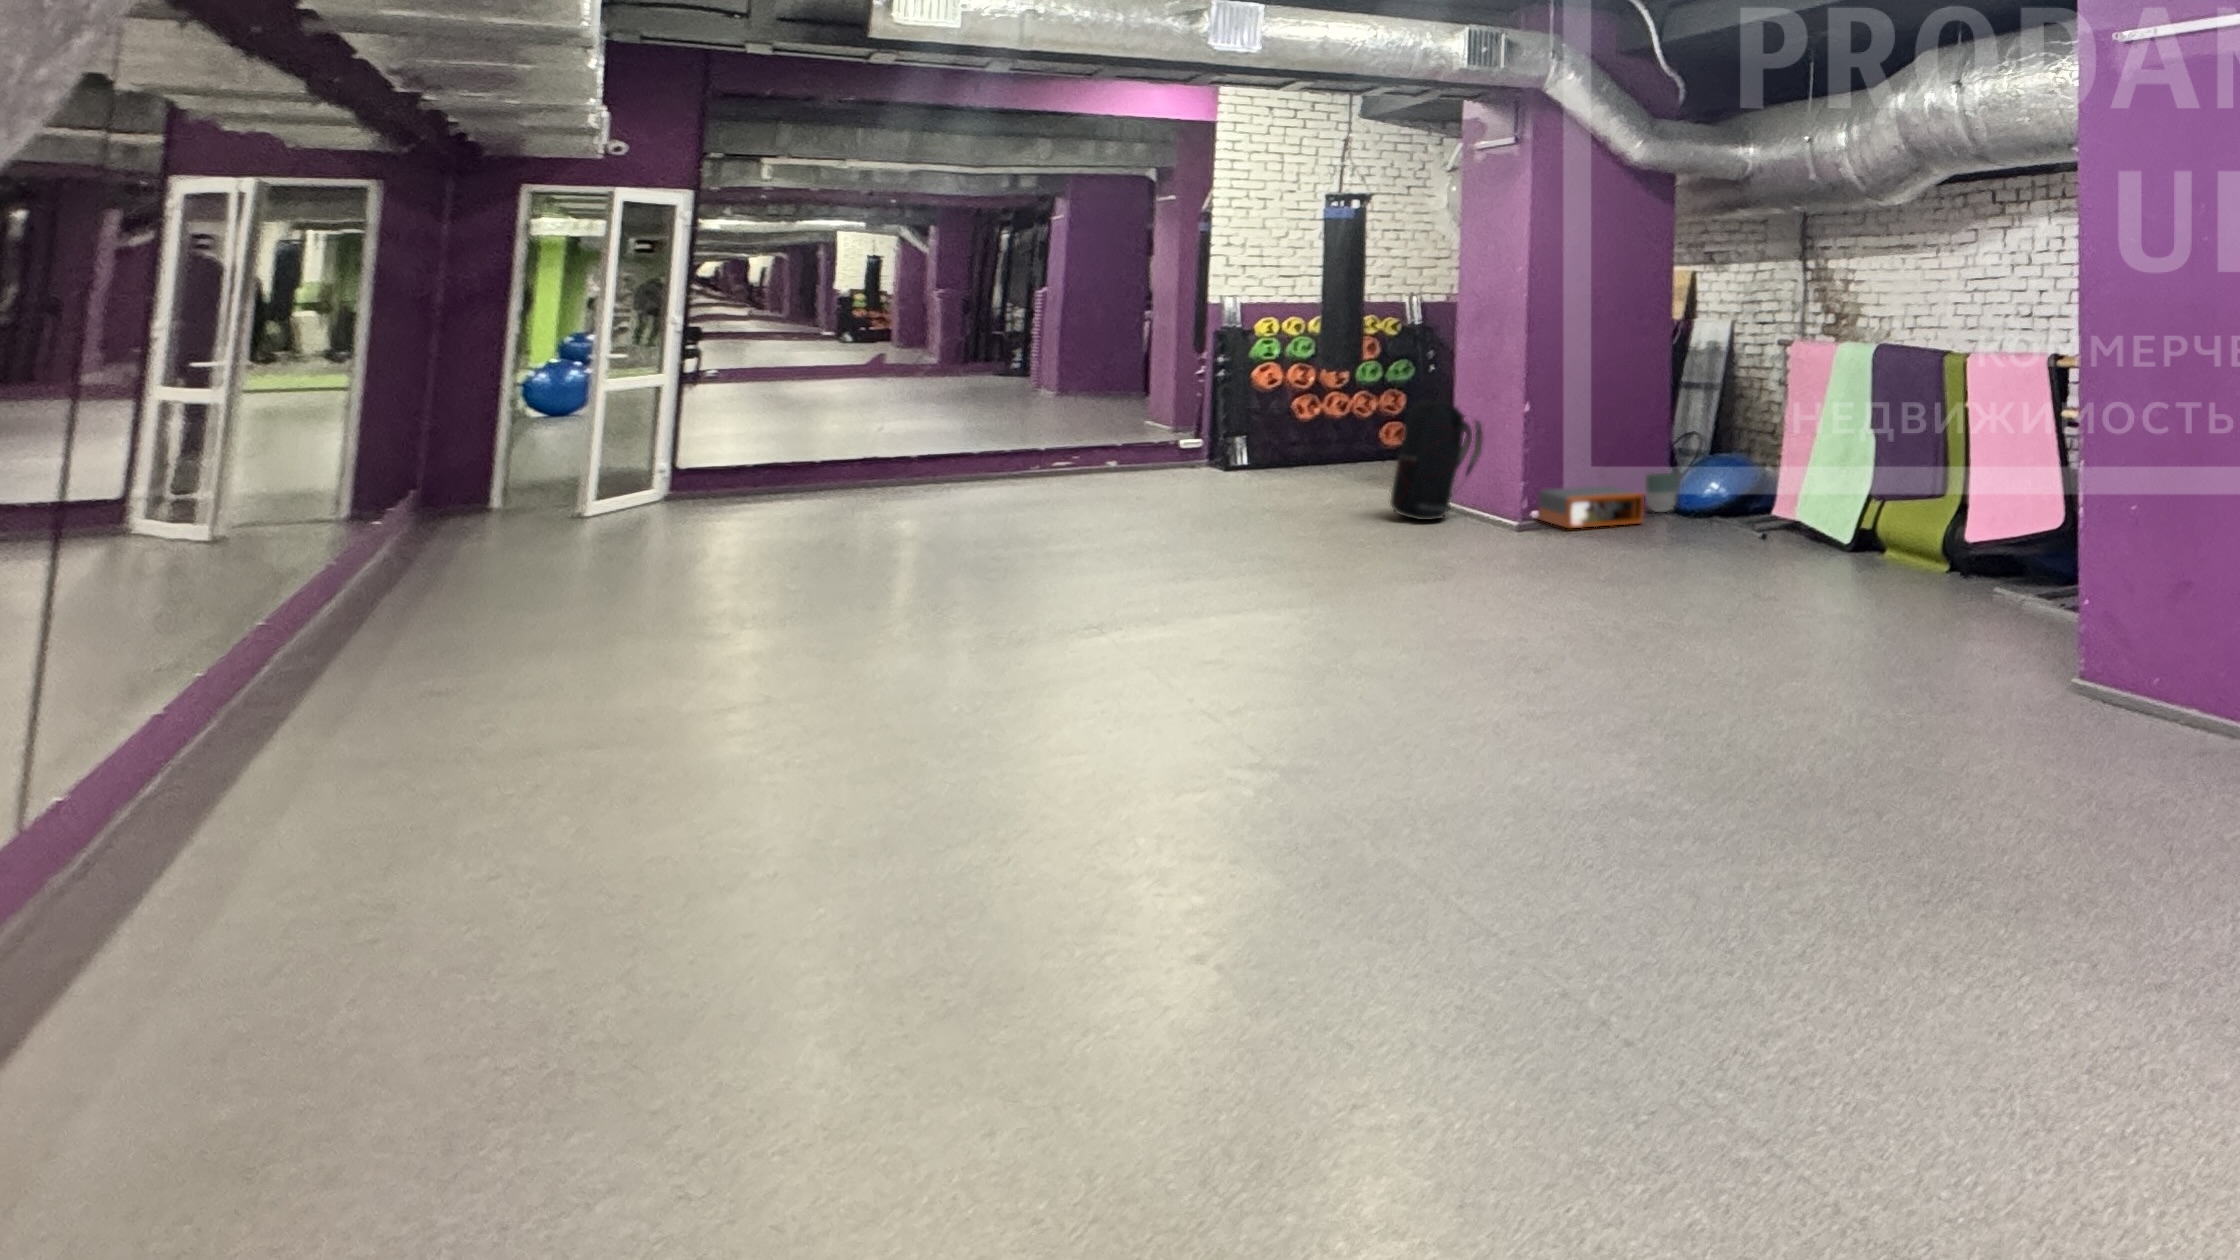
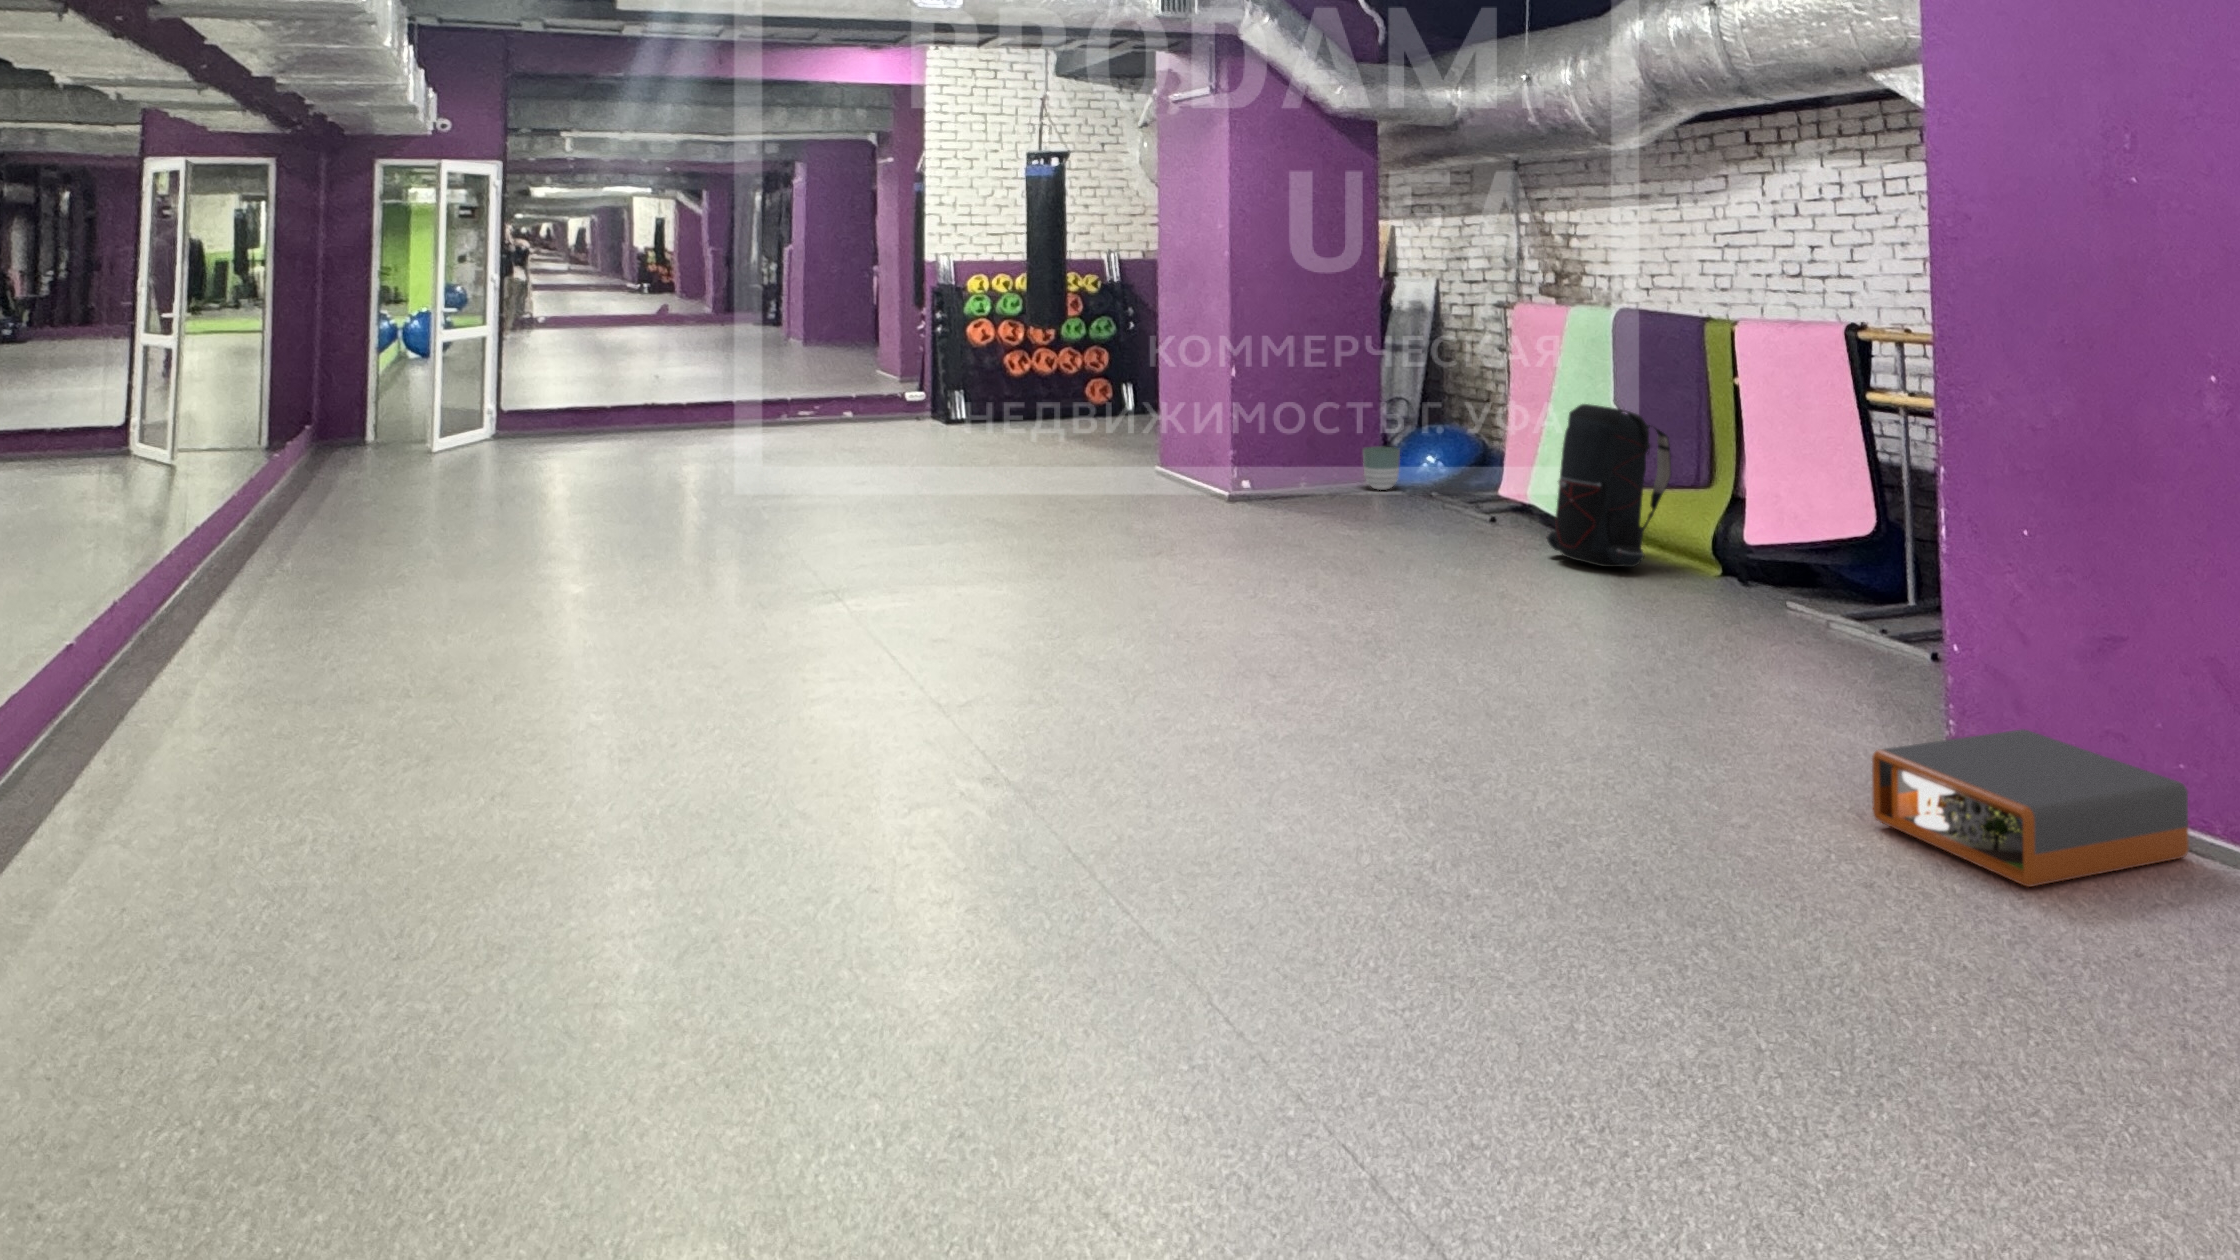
backpack: present [1390,400,1482,520] -> present [1546,404,1671,567]
storage box: present [1537,486,1644,528] -> present [1872,729,2189,887]

